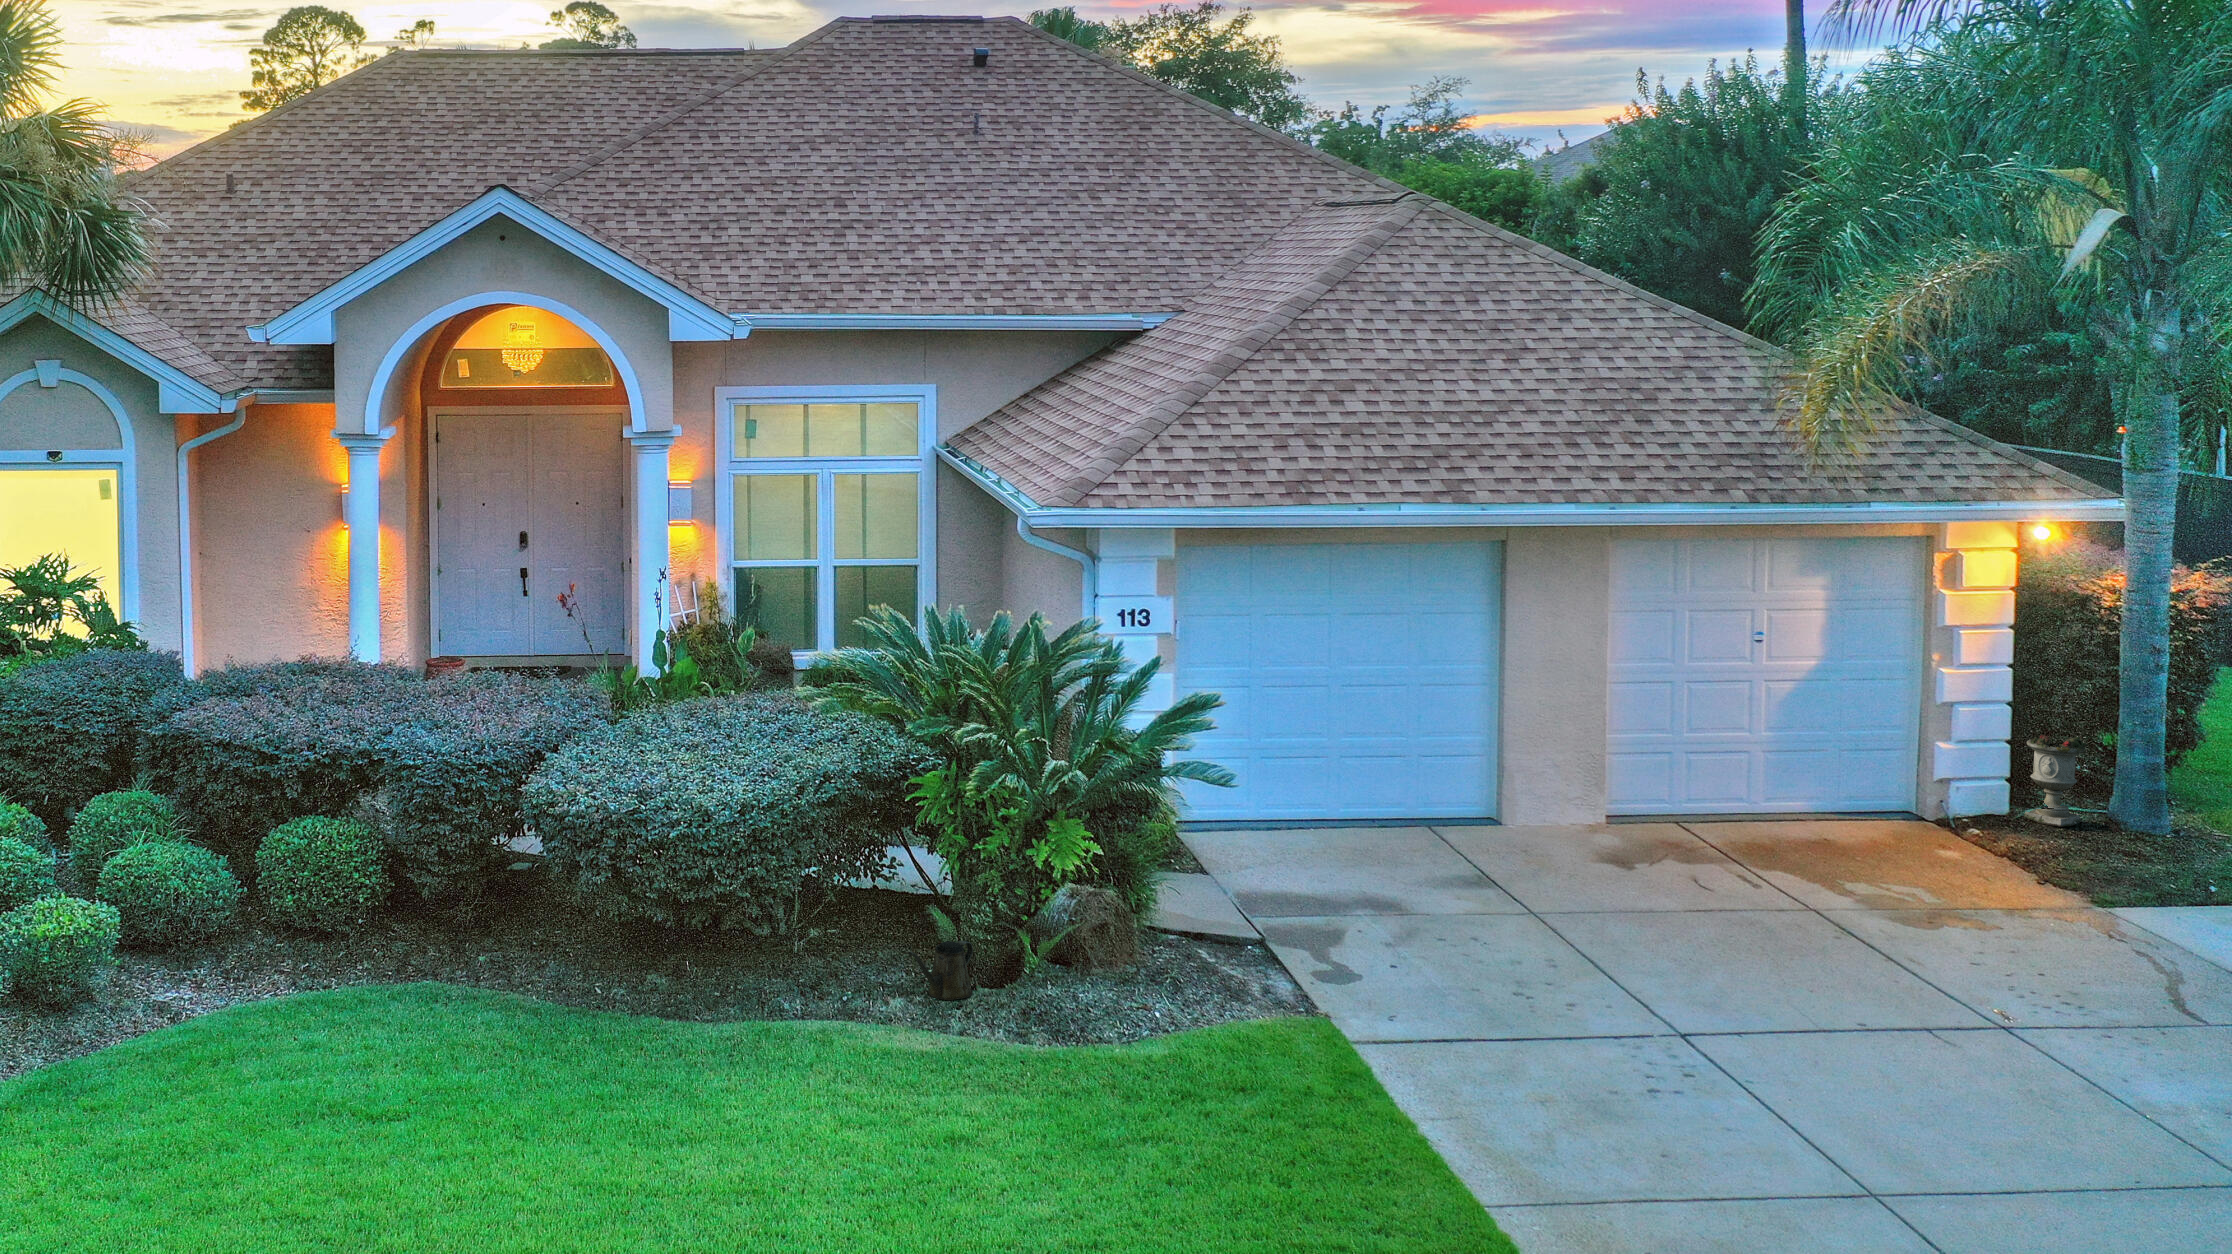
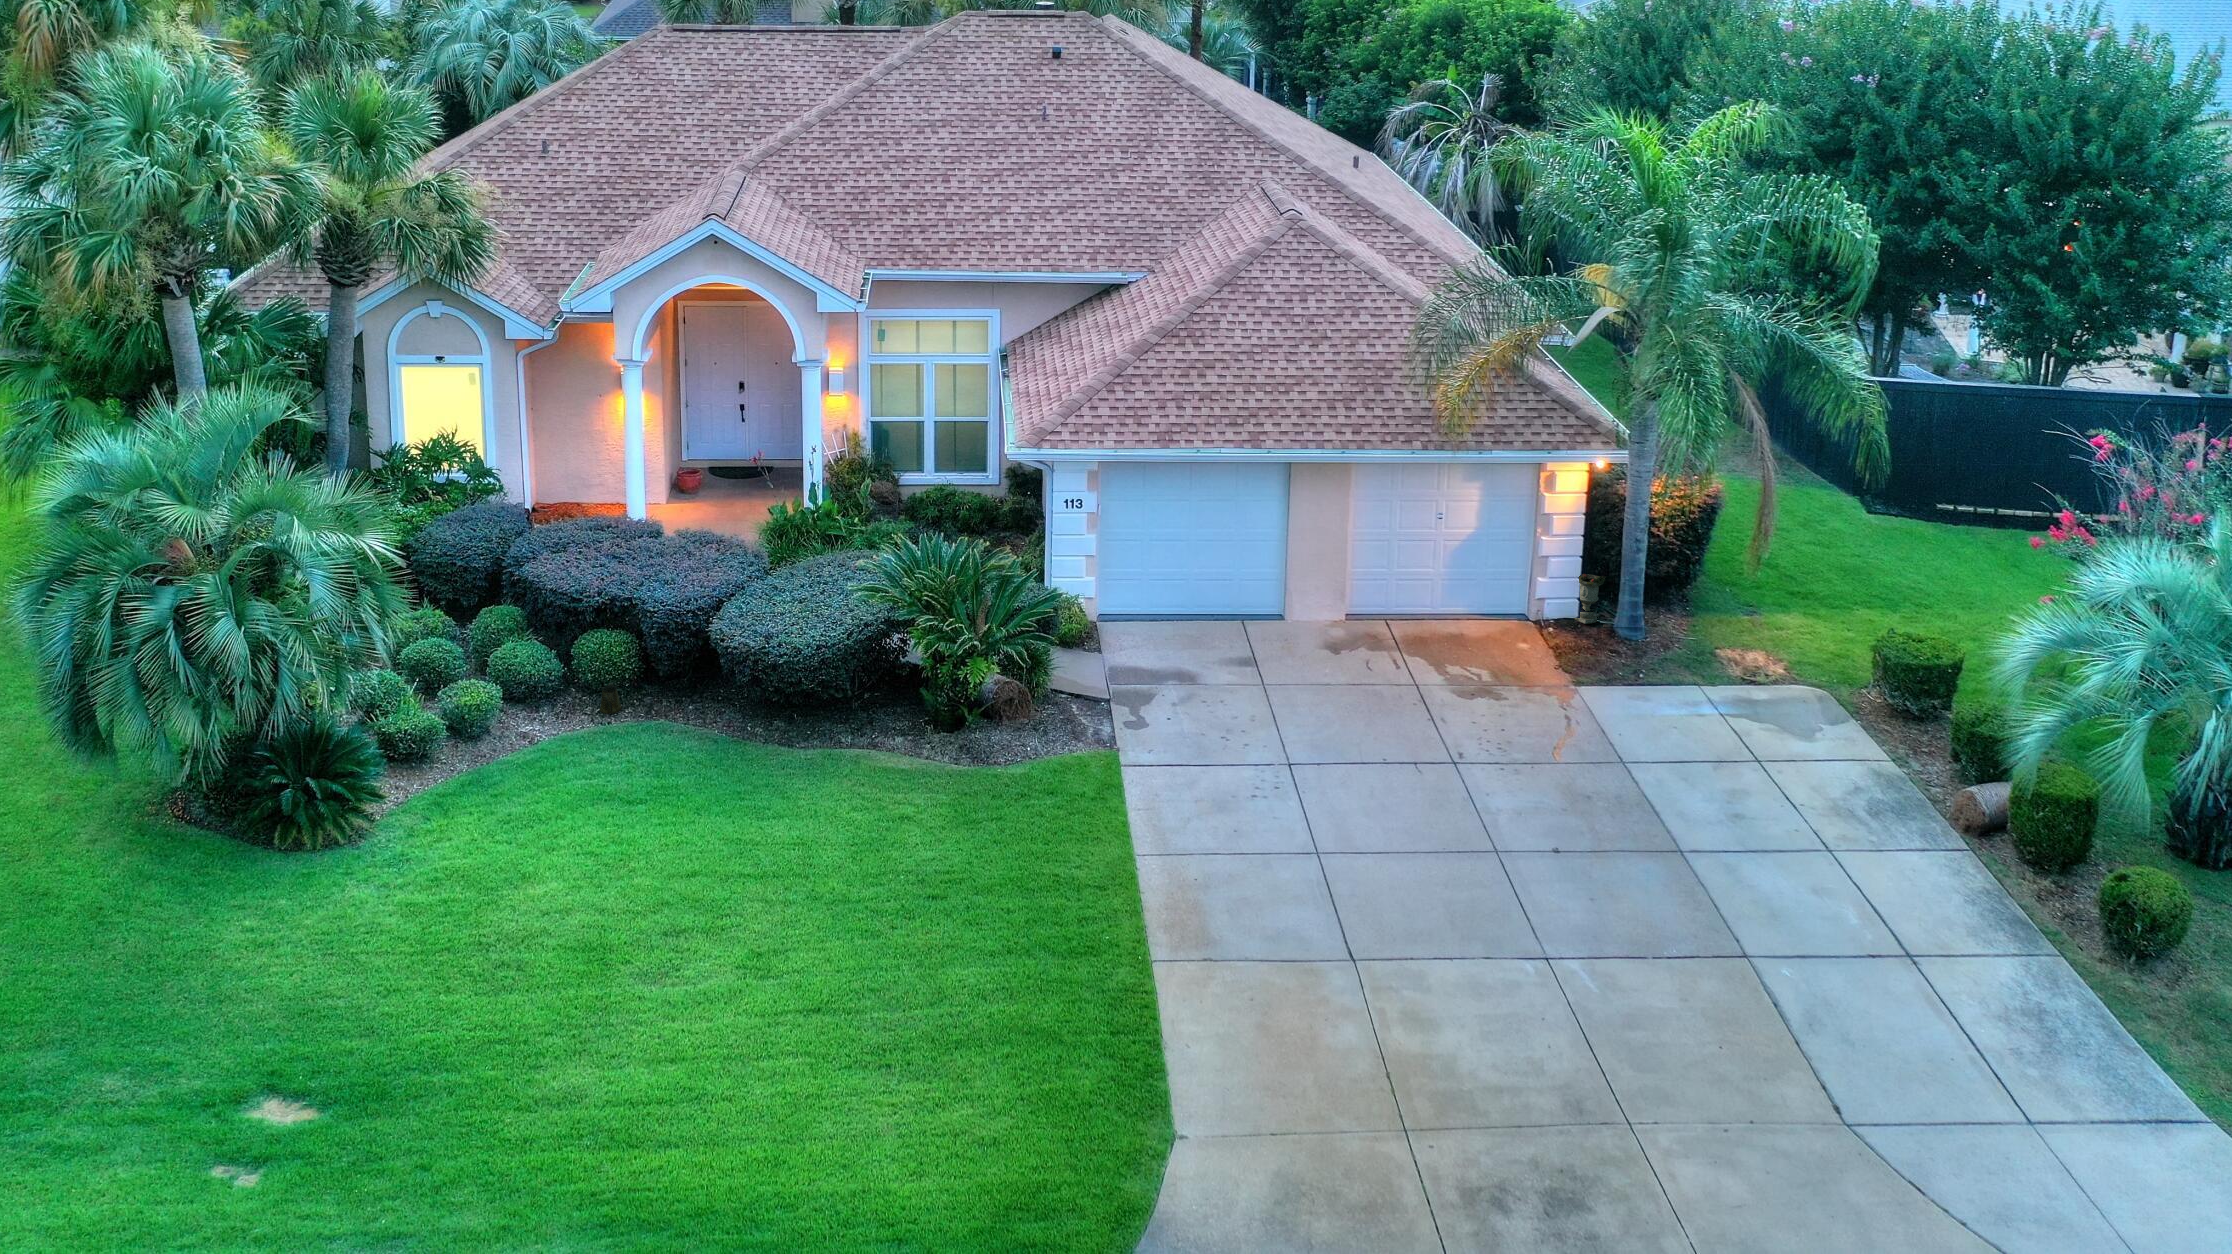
watering can: present [909,941,973,1000] -> present [599,683,622,714]

